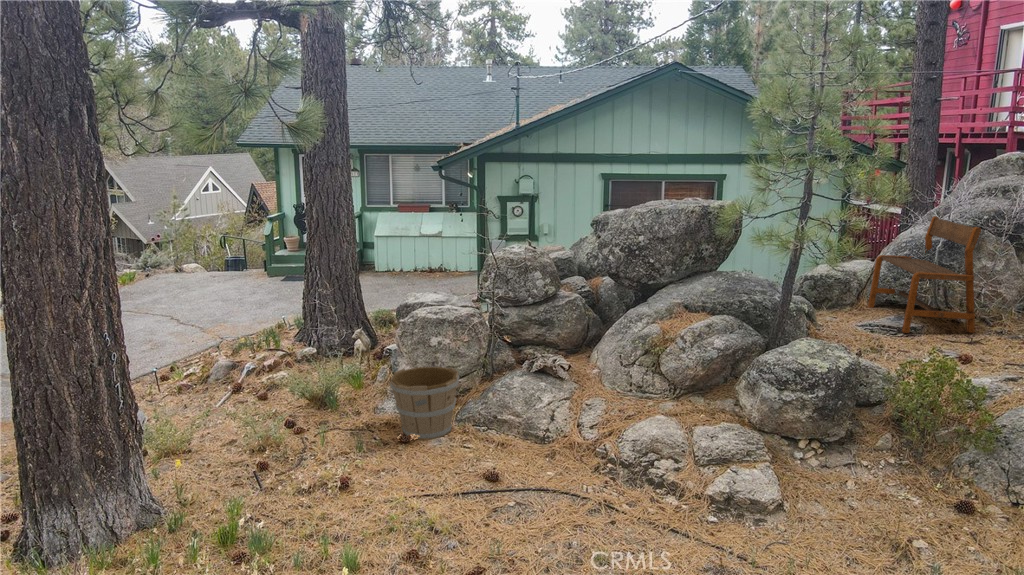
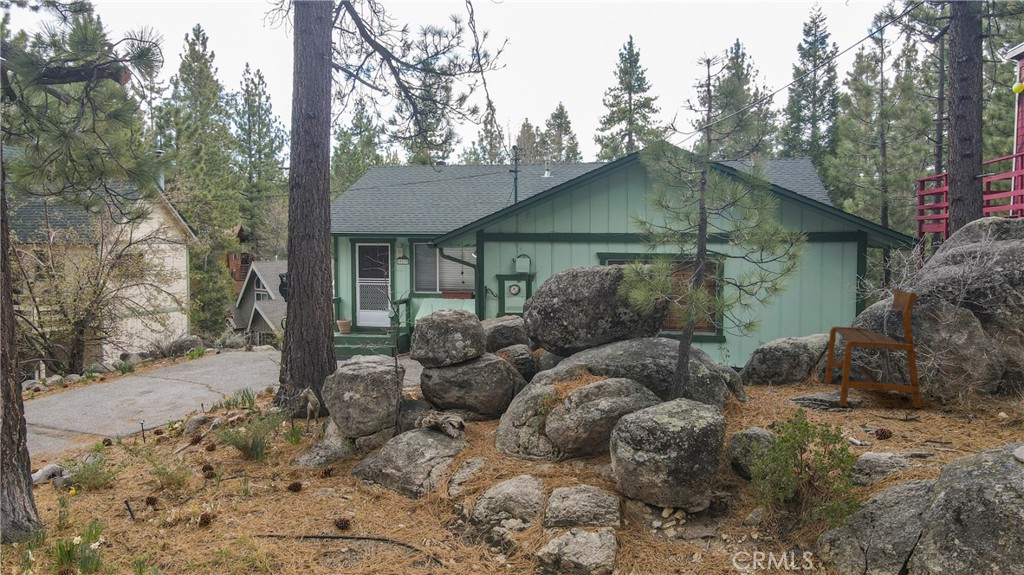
wooden bucket: present [390,367,459,439] -> none [288,420,357,490]

